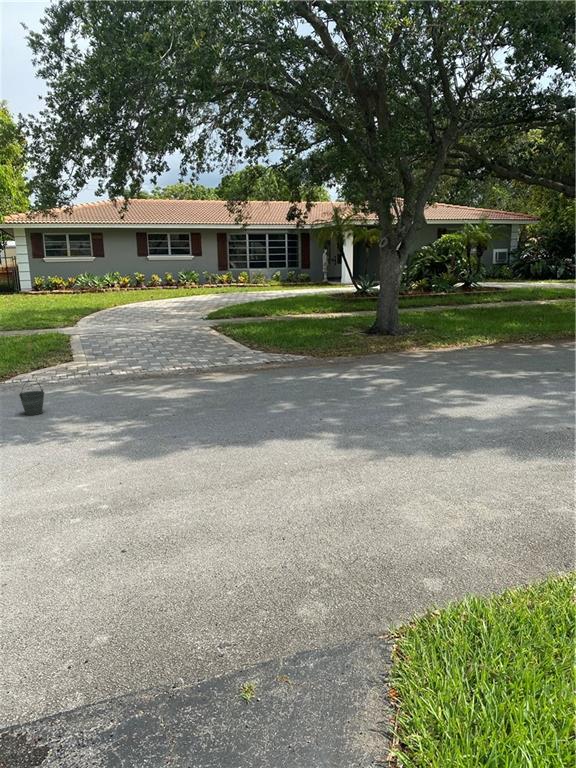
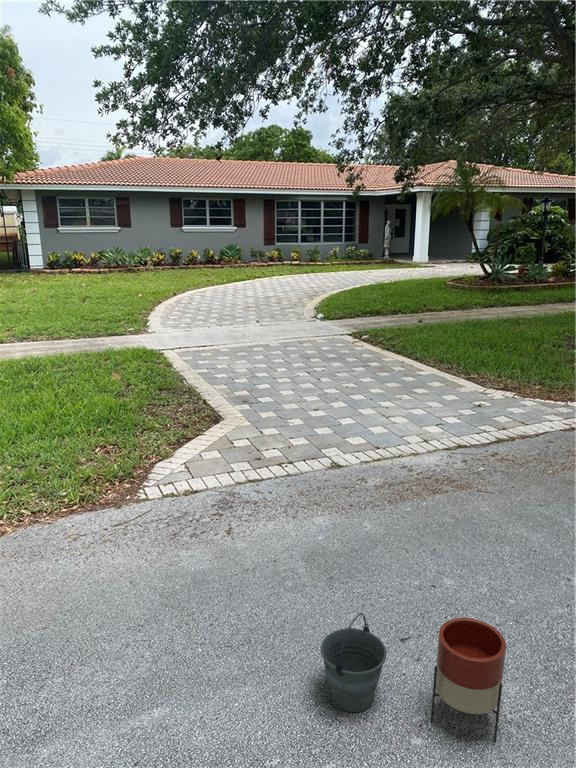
planter: none [52,381,78,419] -> present [431,618,506,742]

